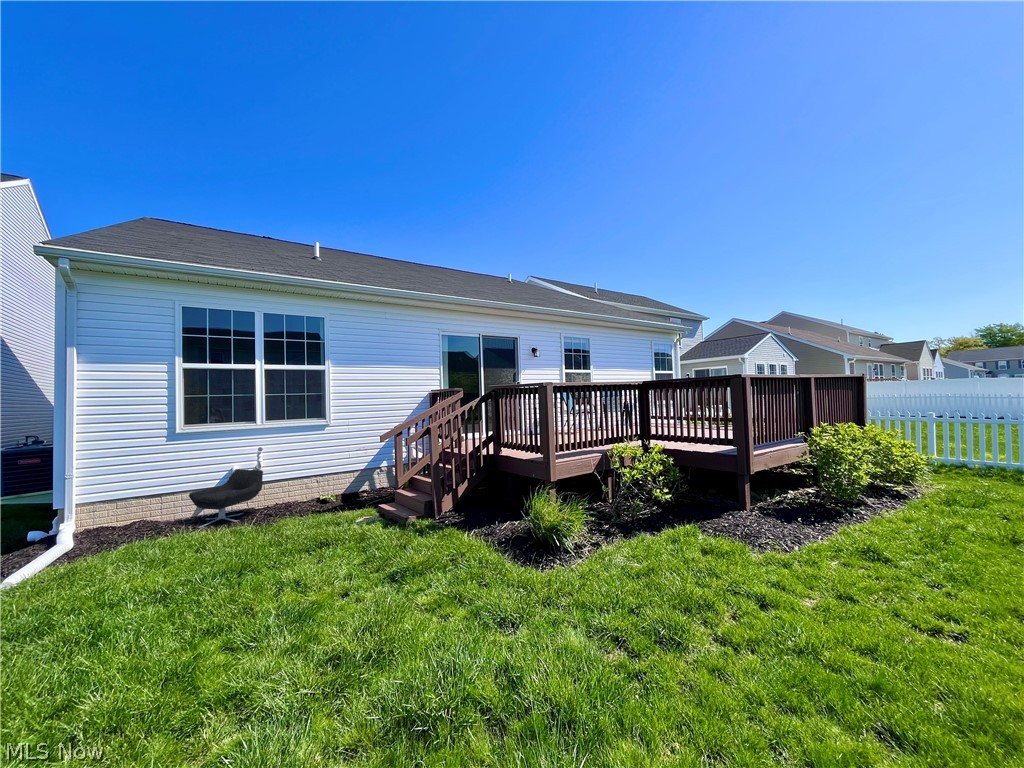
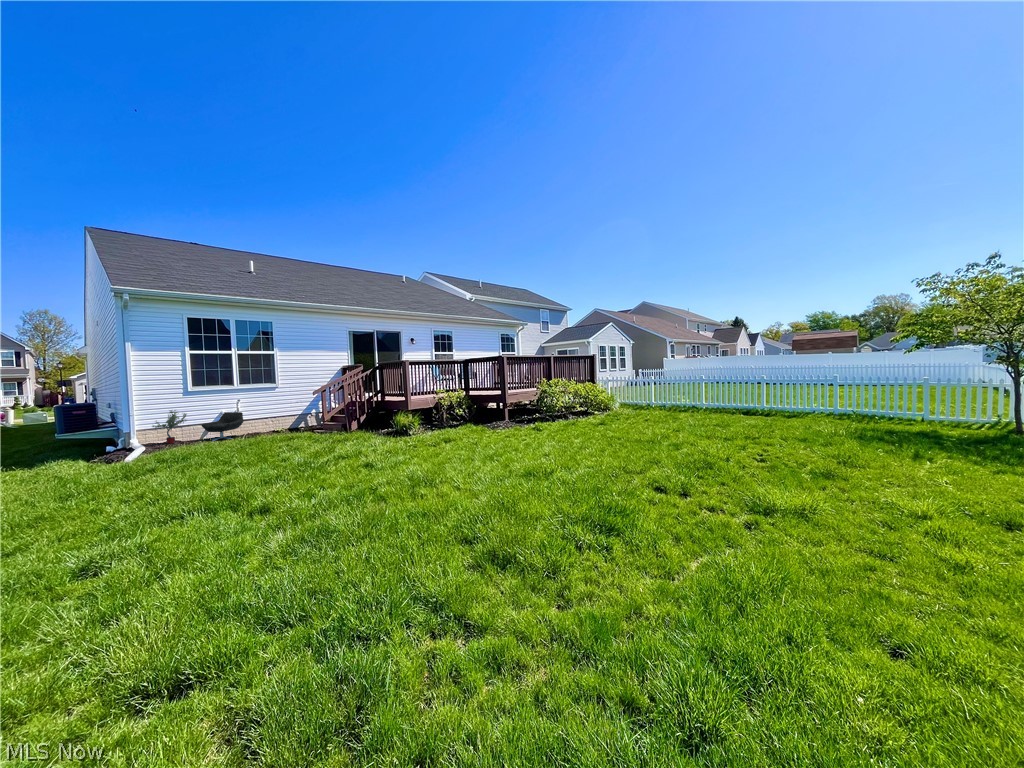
potted tree: none [100,466,166,531] -> present [152,410,186,444]

